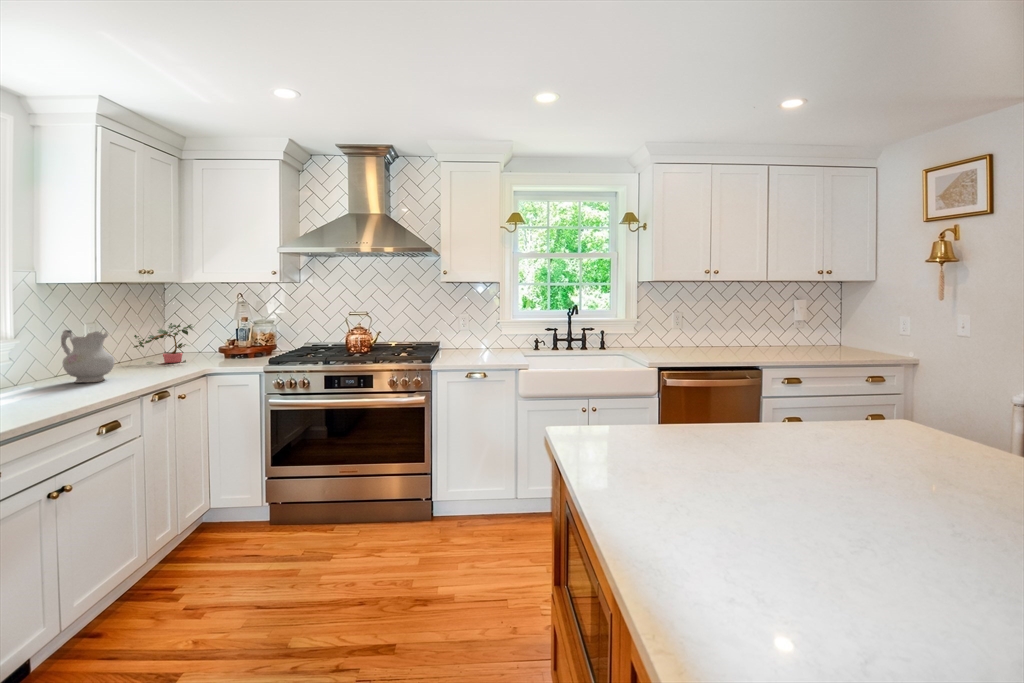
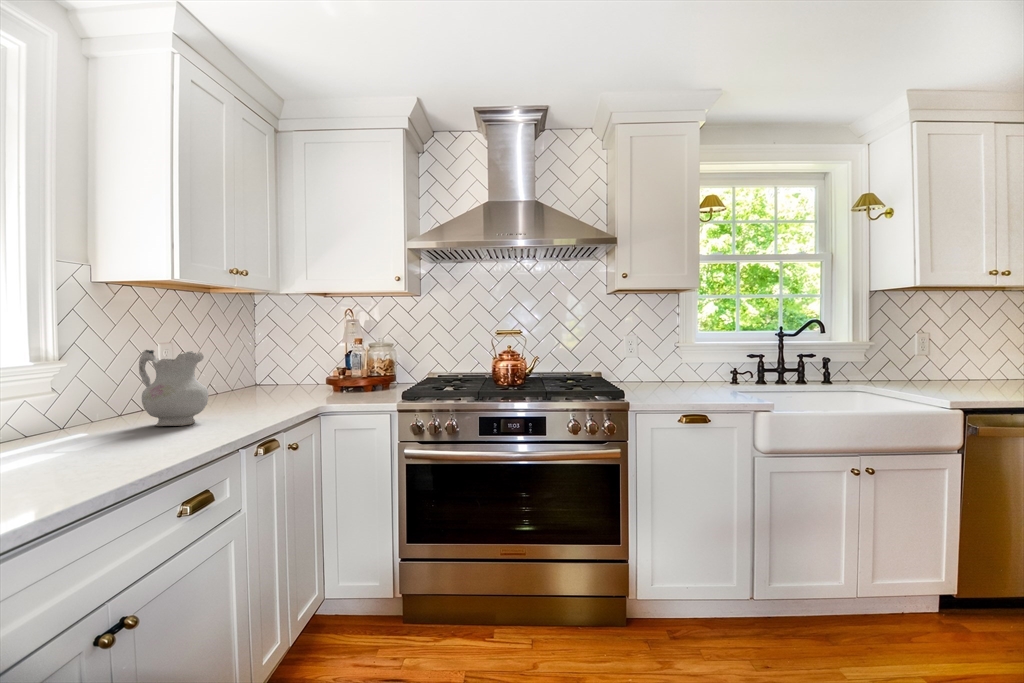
potted plant: present [134,323,195,363] -> none [214,345,295,400]

